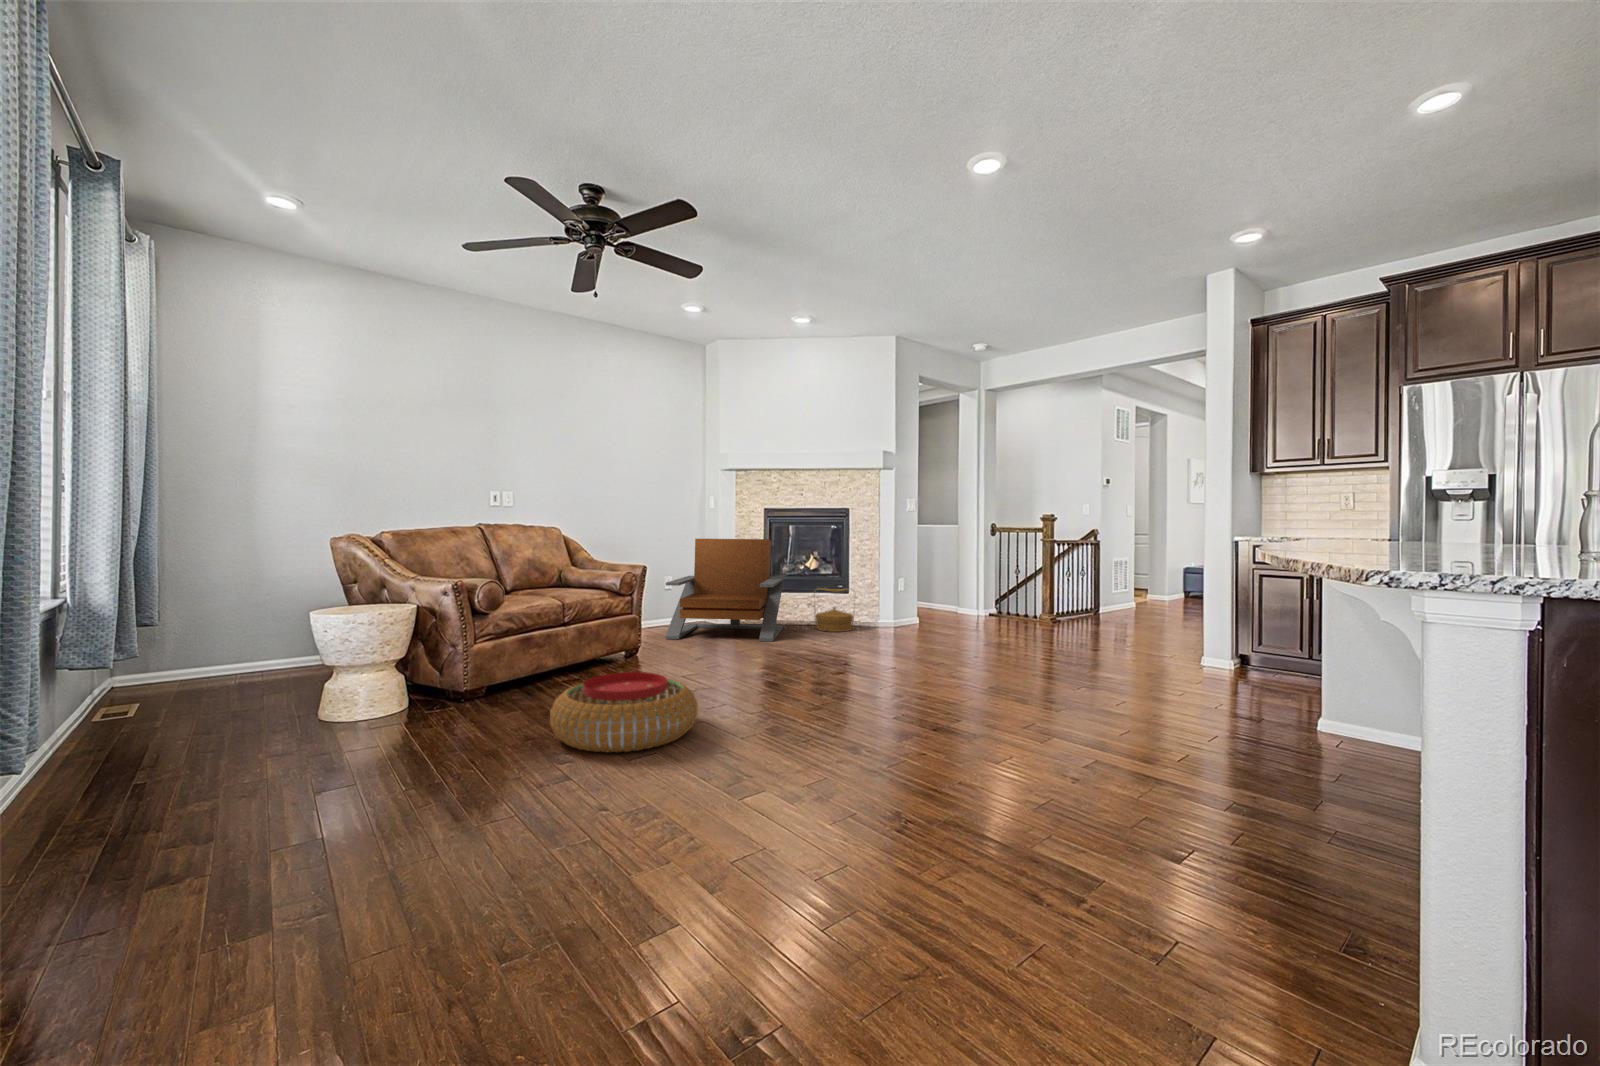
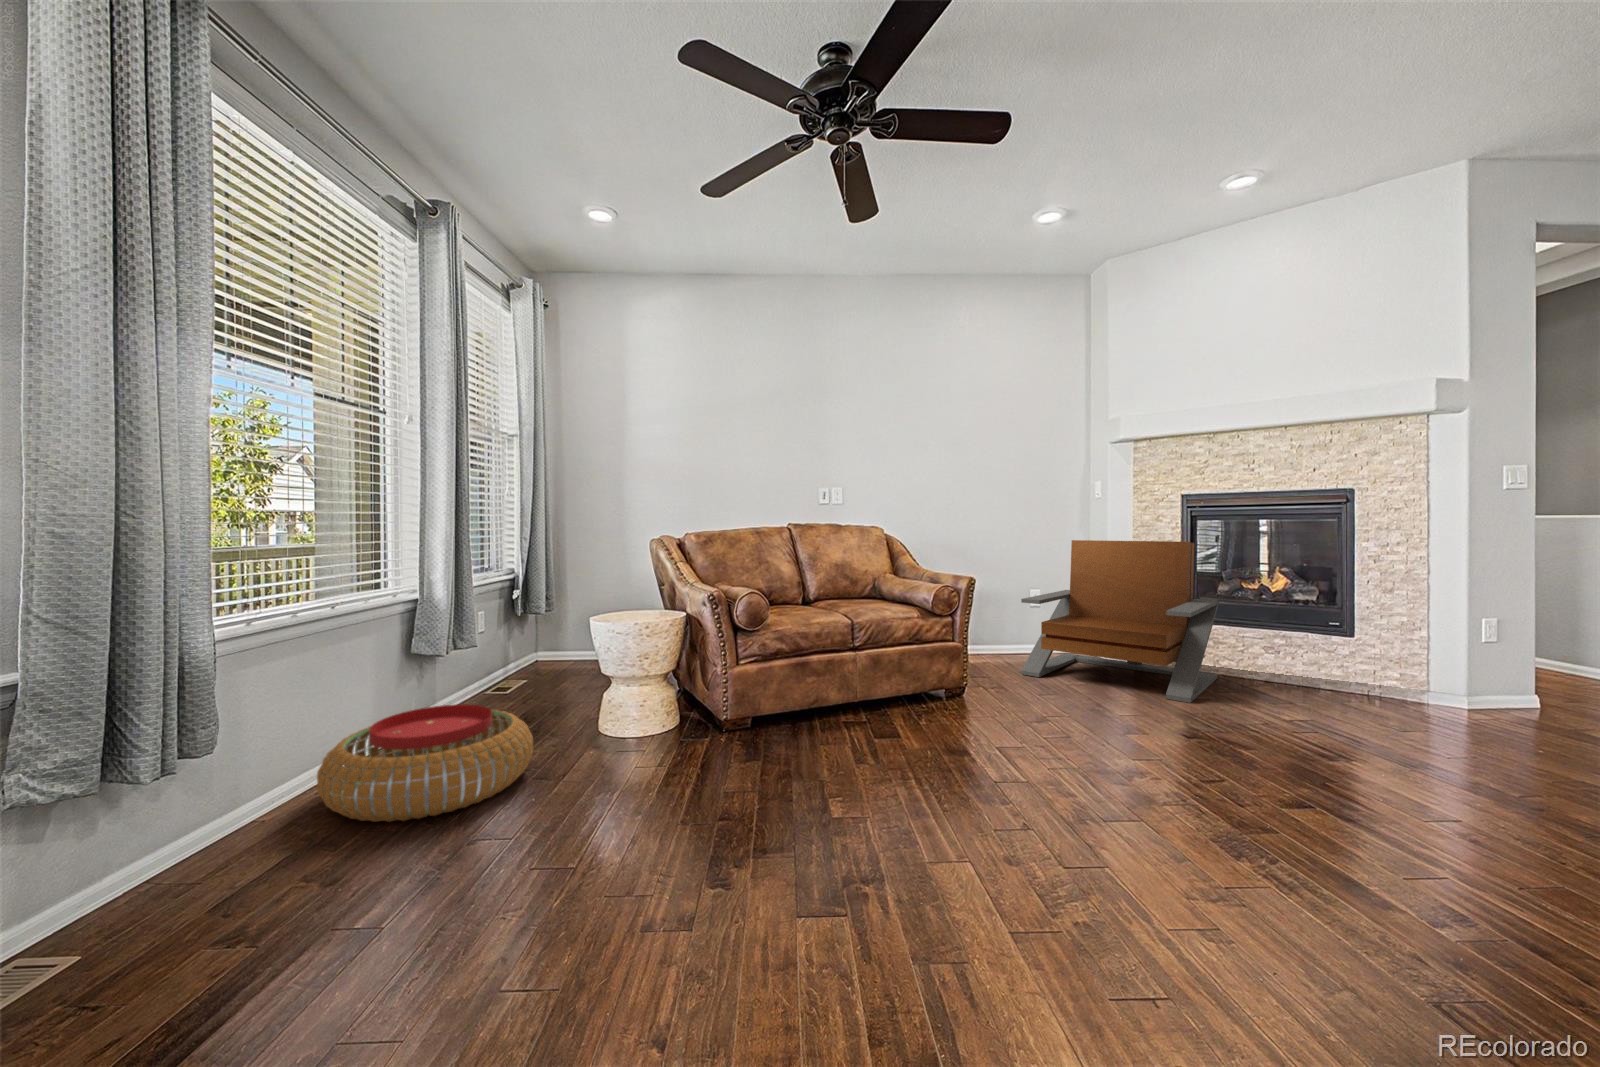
woven basket: present [815,588,855,632] -> none [1277,622,1369,701]
pouf: present [550,672,698,752] -> present [317,704,533,822]

